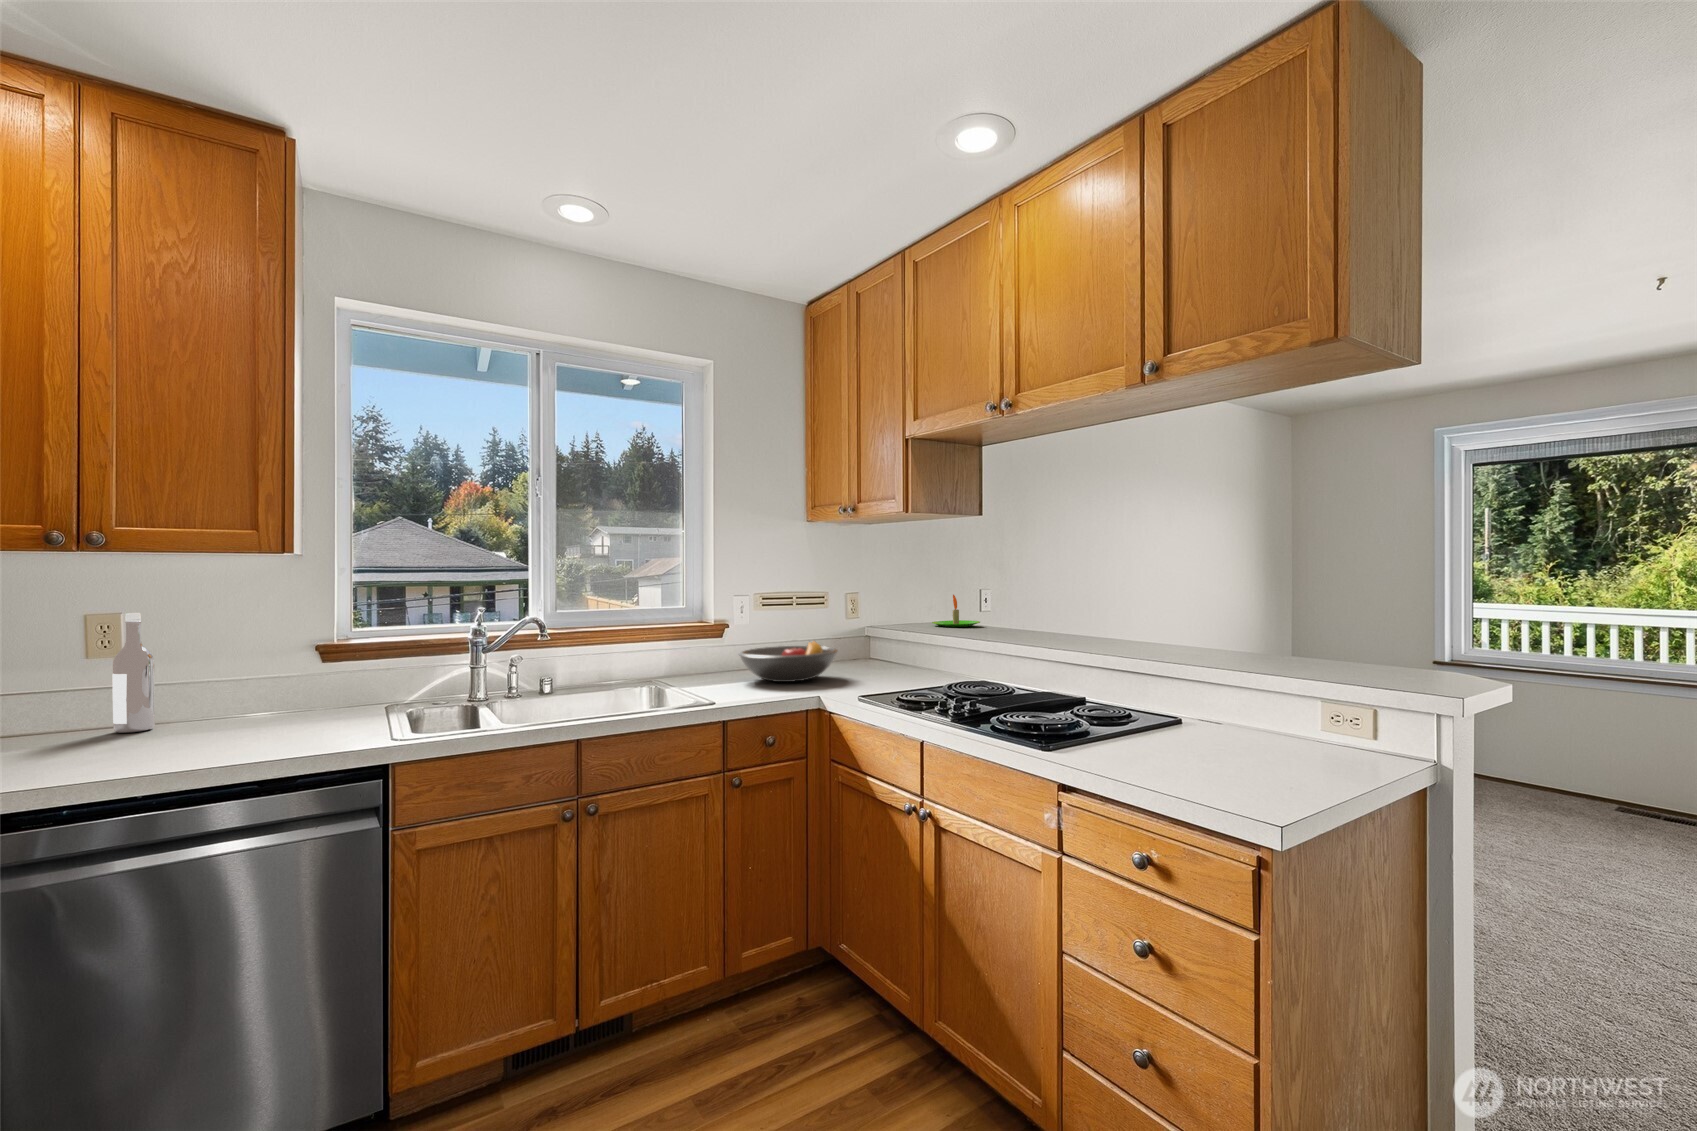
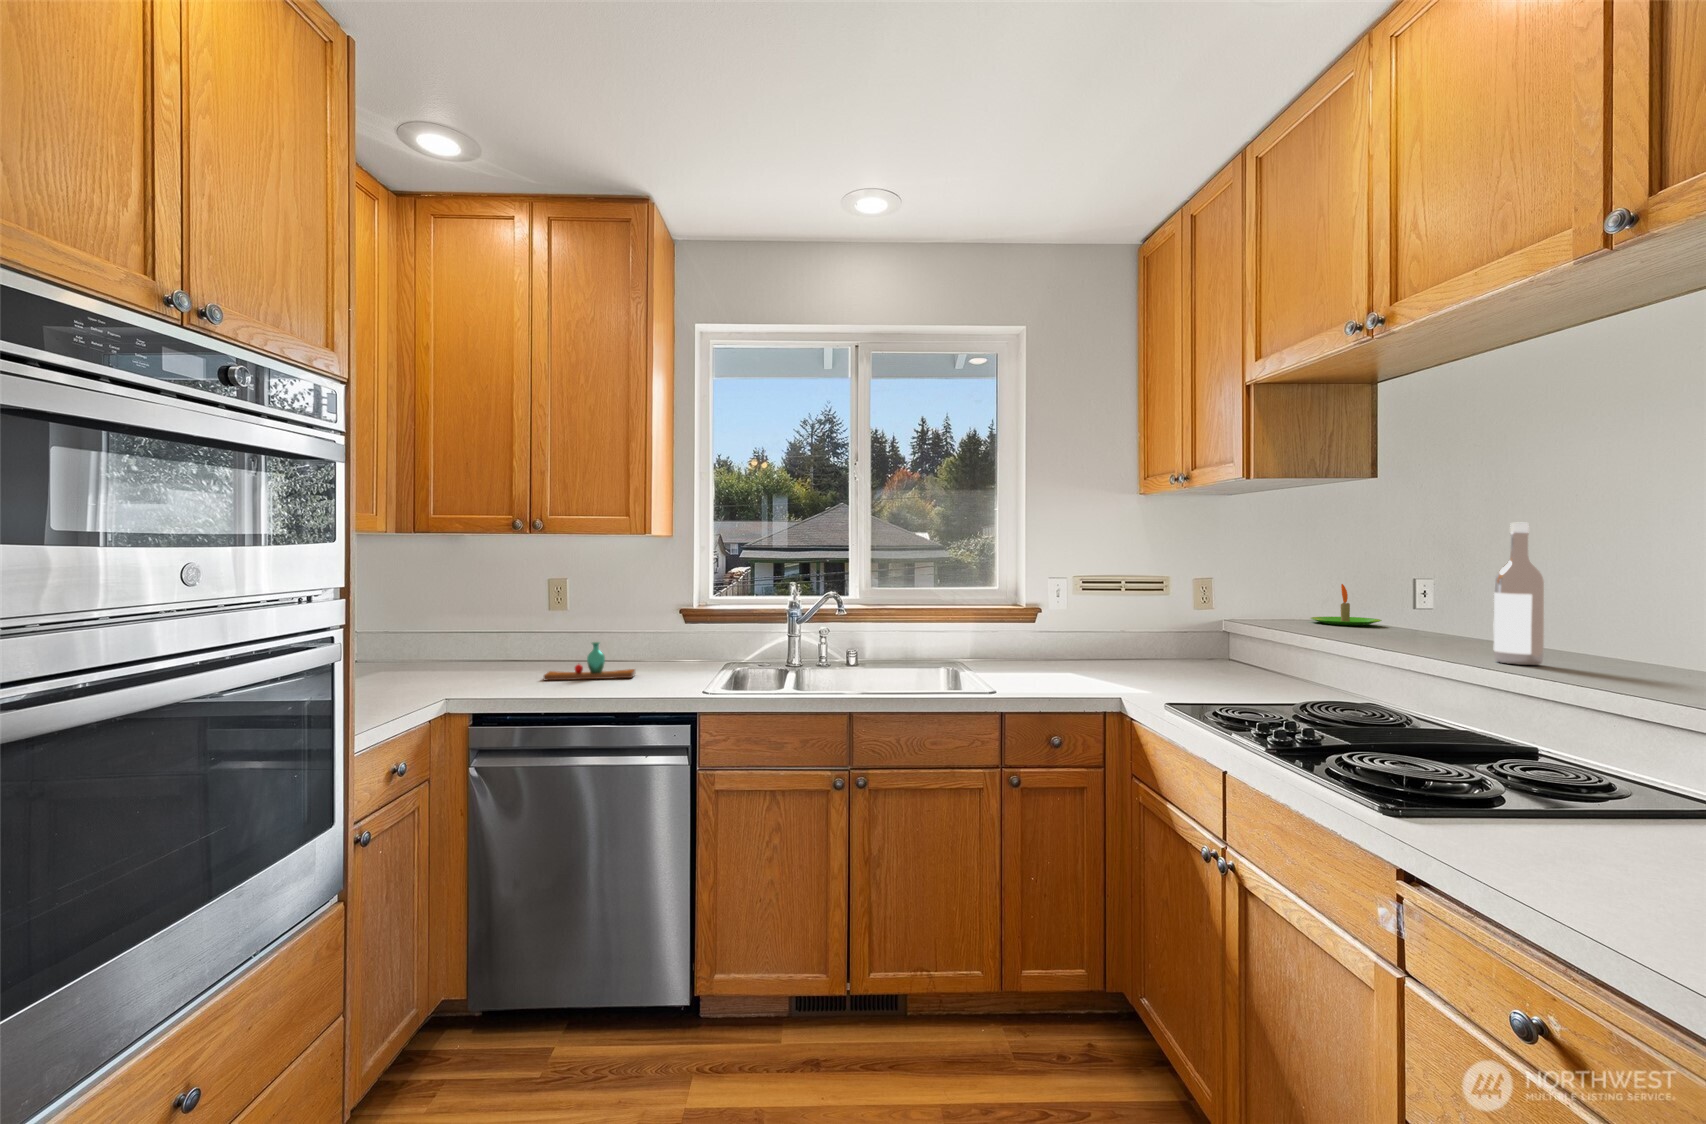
wine bottle: present [113,613,155,733] -> present [1494,522,1544,665]
fruit bowl: present [739,641,838,682] -> none [1045,631,1164,676]
vase: none [183,688,306,740] -> present [544,642,636,680]

